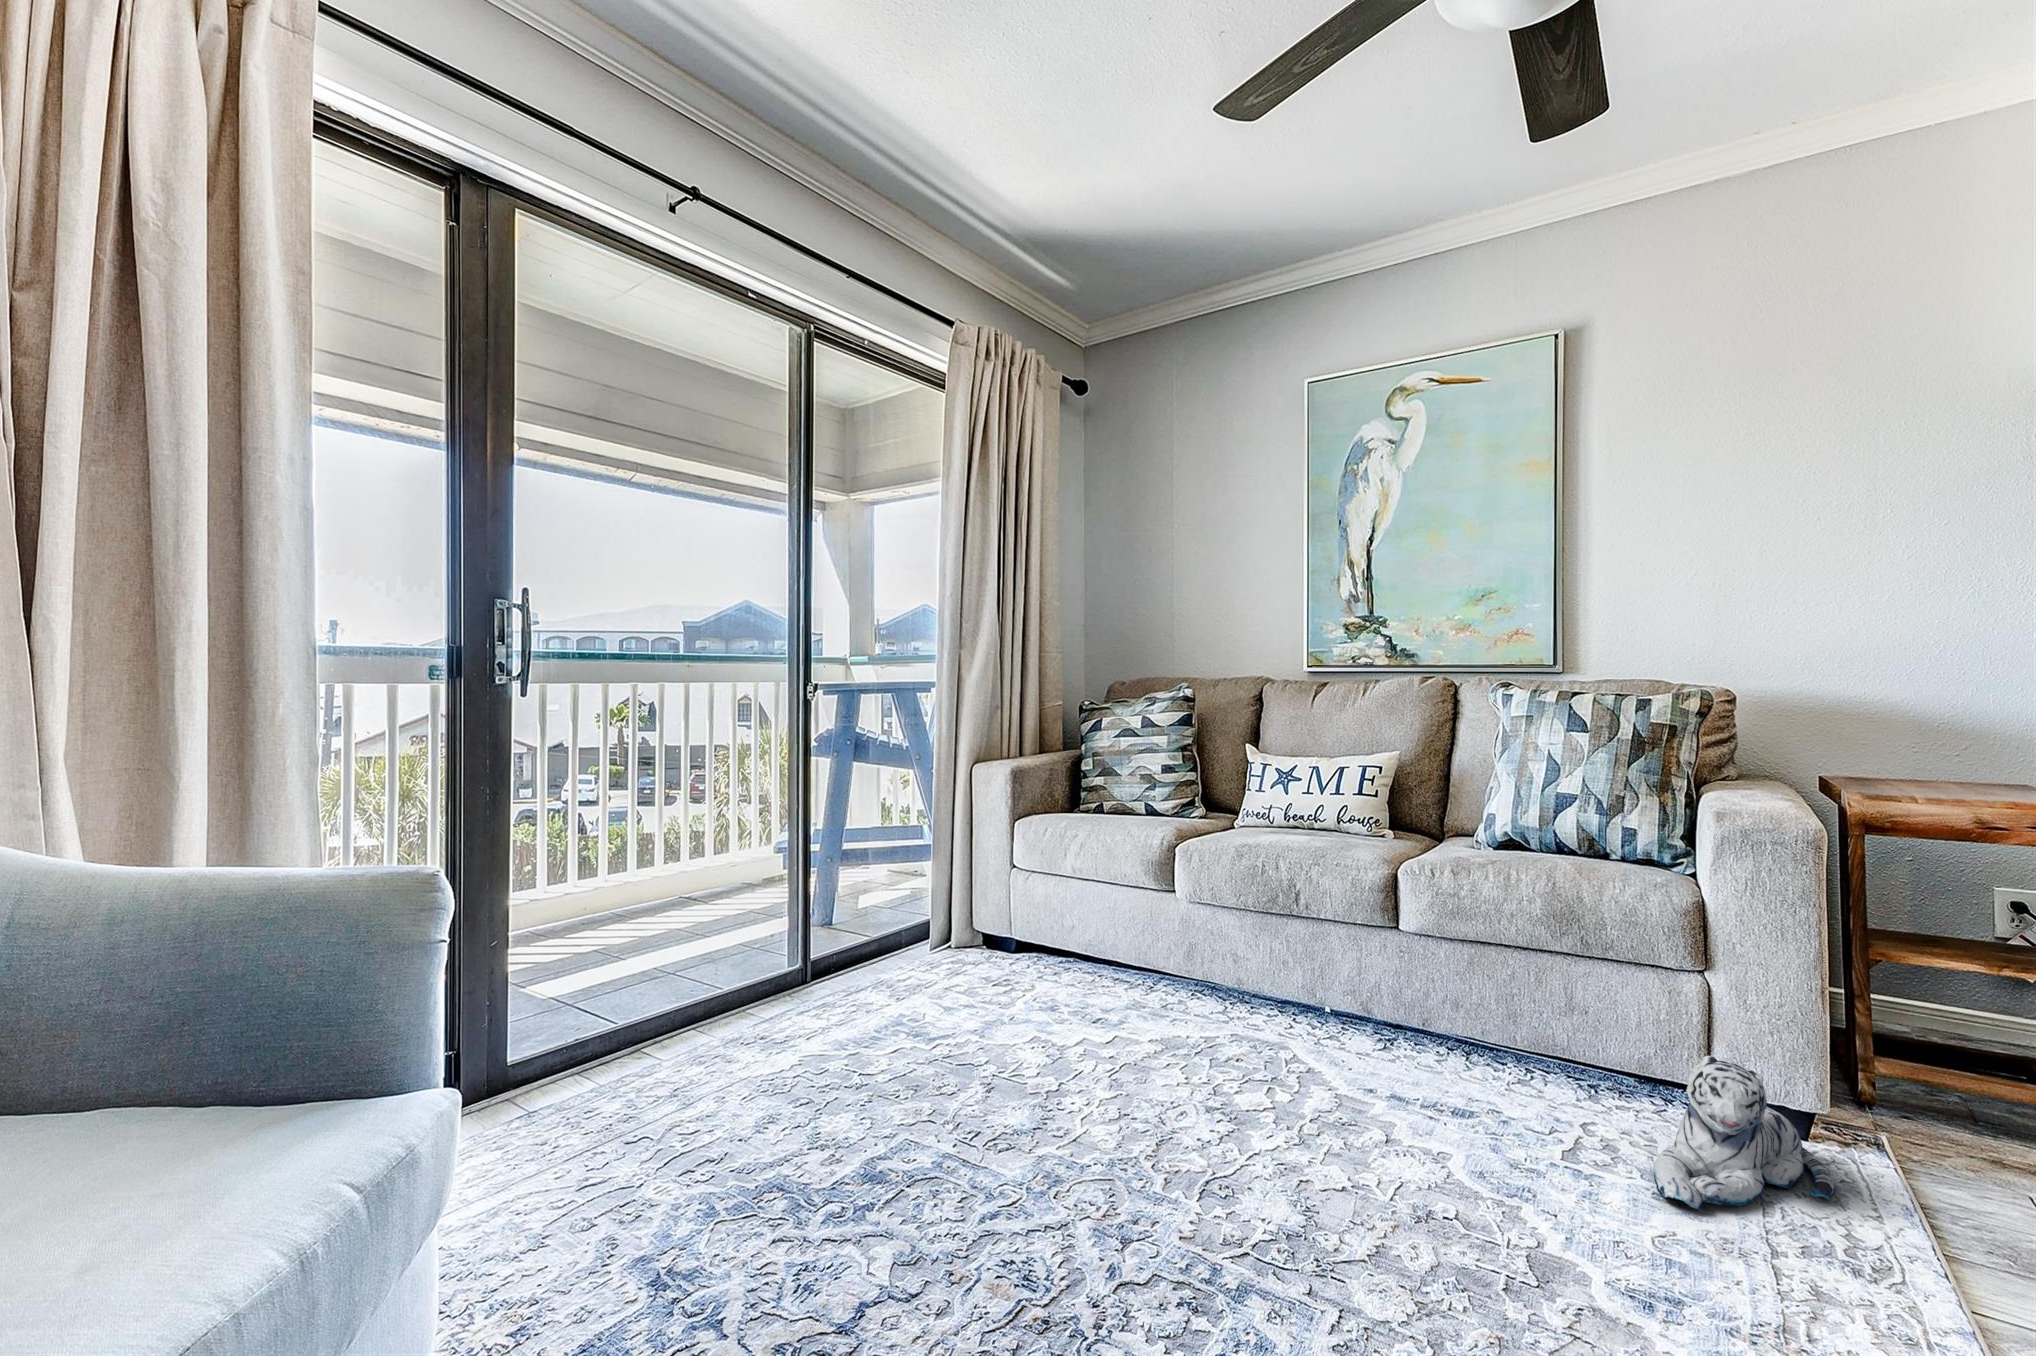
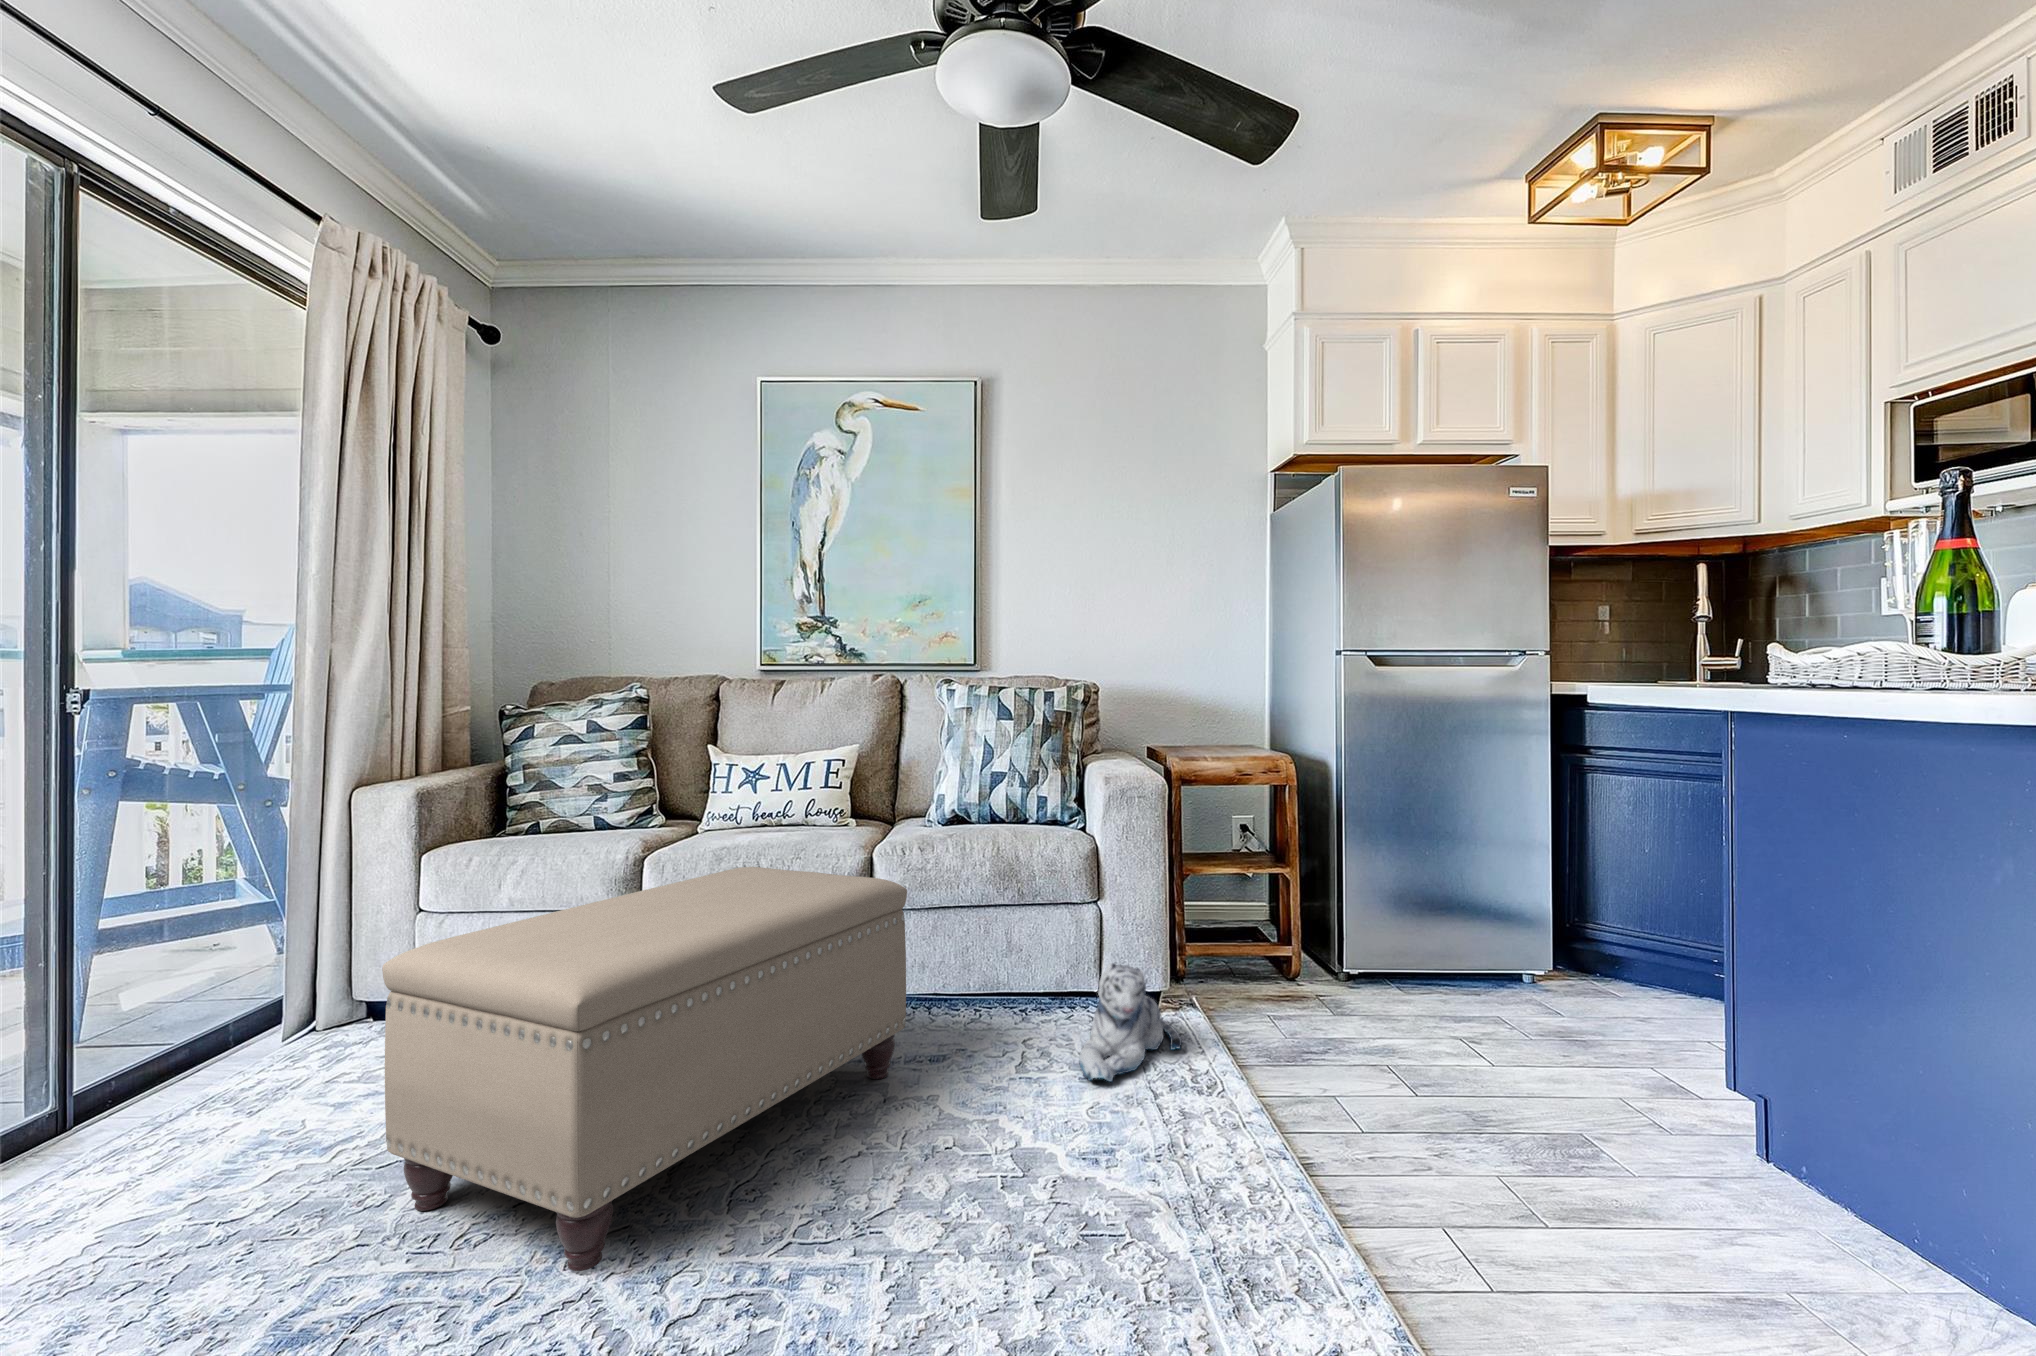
ottoman: none [950,867,1424,1206] -> present [382,867,907,1271]

